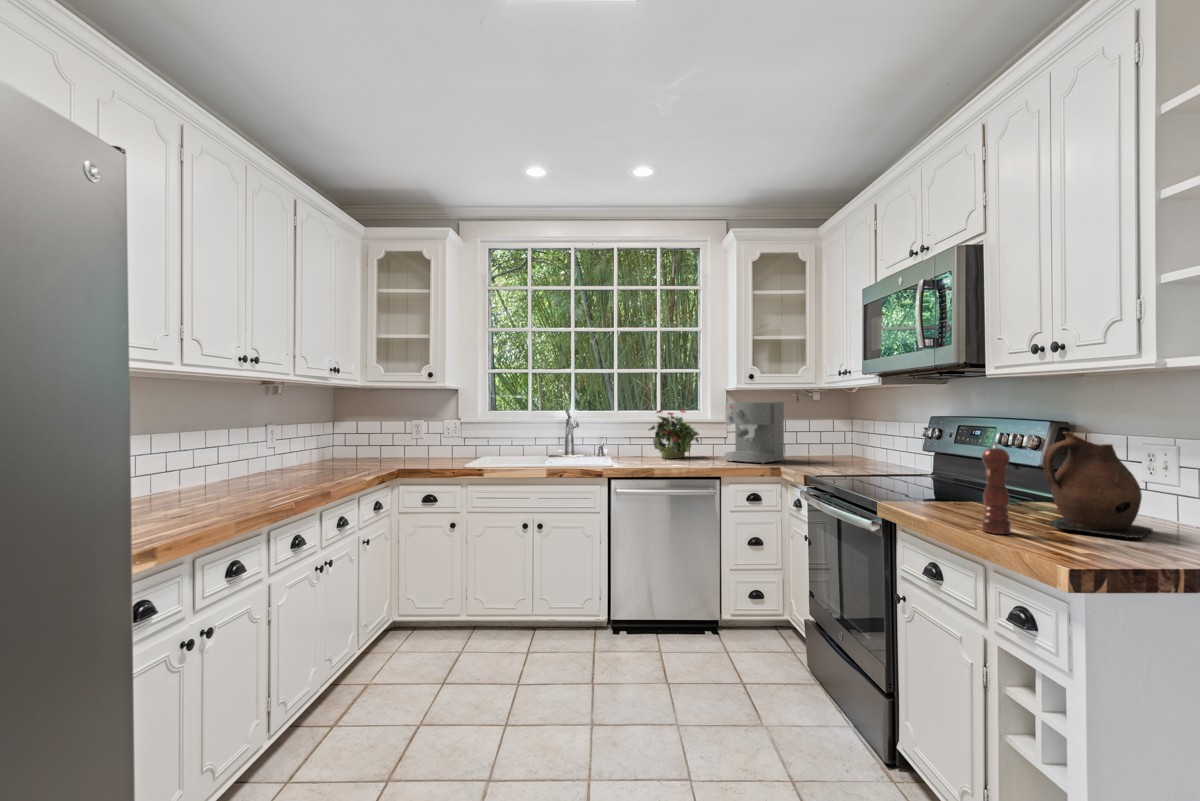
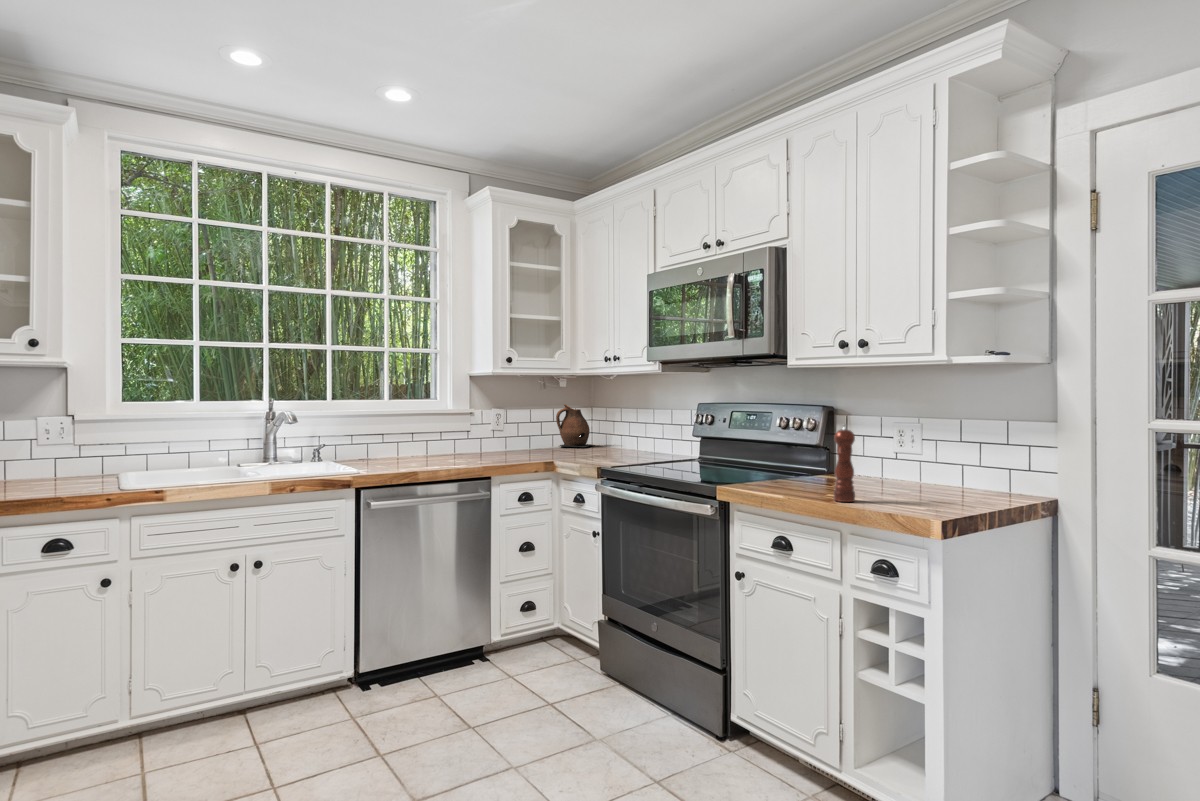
coffee maker: present [725,402,784,464] -> none [482,389,543,459]
potted plant: present [649,410,699,458] -> none [380,397,446,459]
ceramic pitcher: present [1043,432,1153,539] -> present [556,404,595,447]

